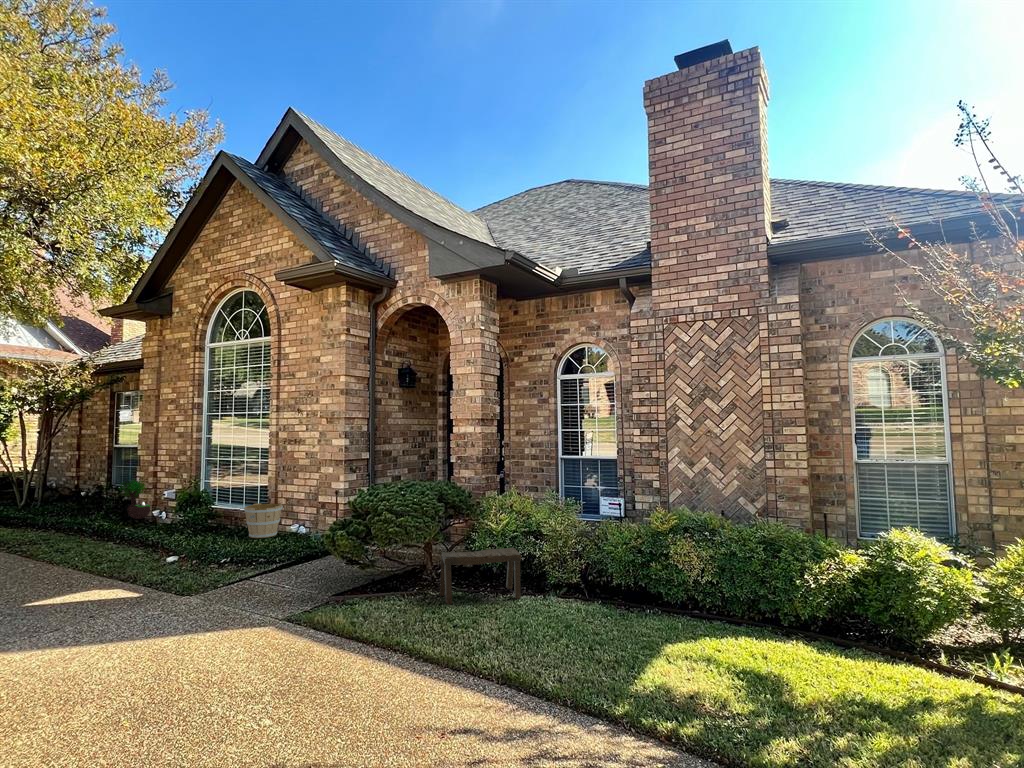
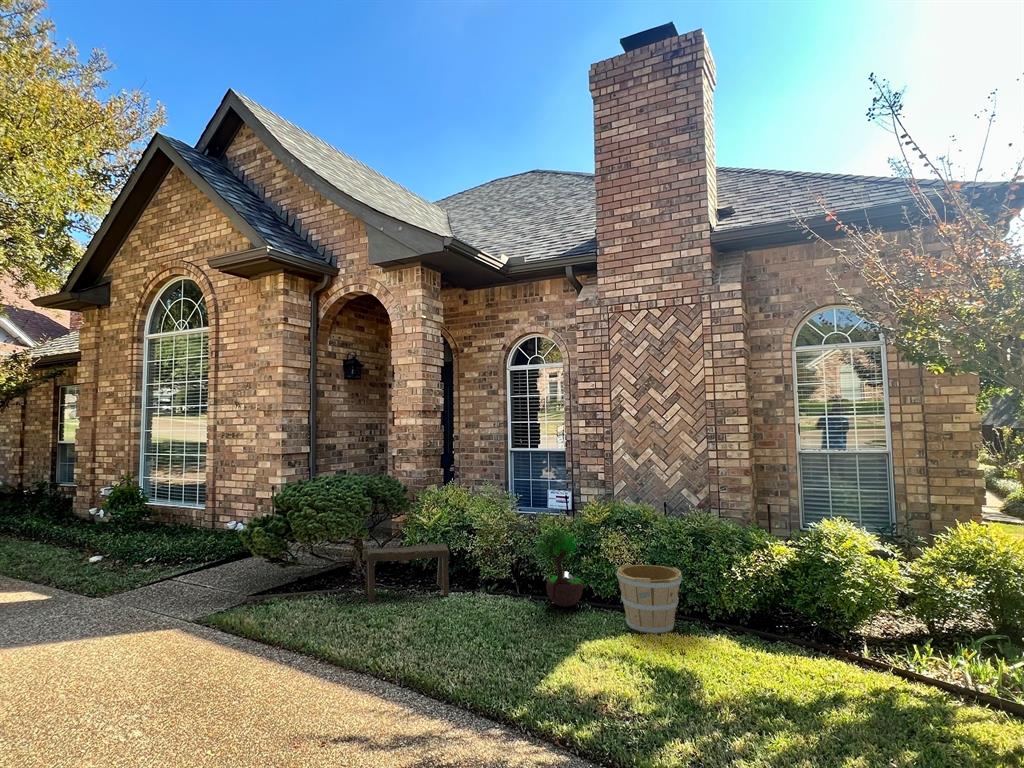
potted tree: present [120,479,150,519] -> present [535,527,583,607]
wooden bucket: present [244,503,283,538] -> present [617,564,682,634]

